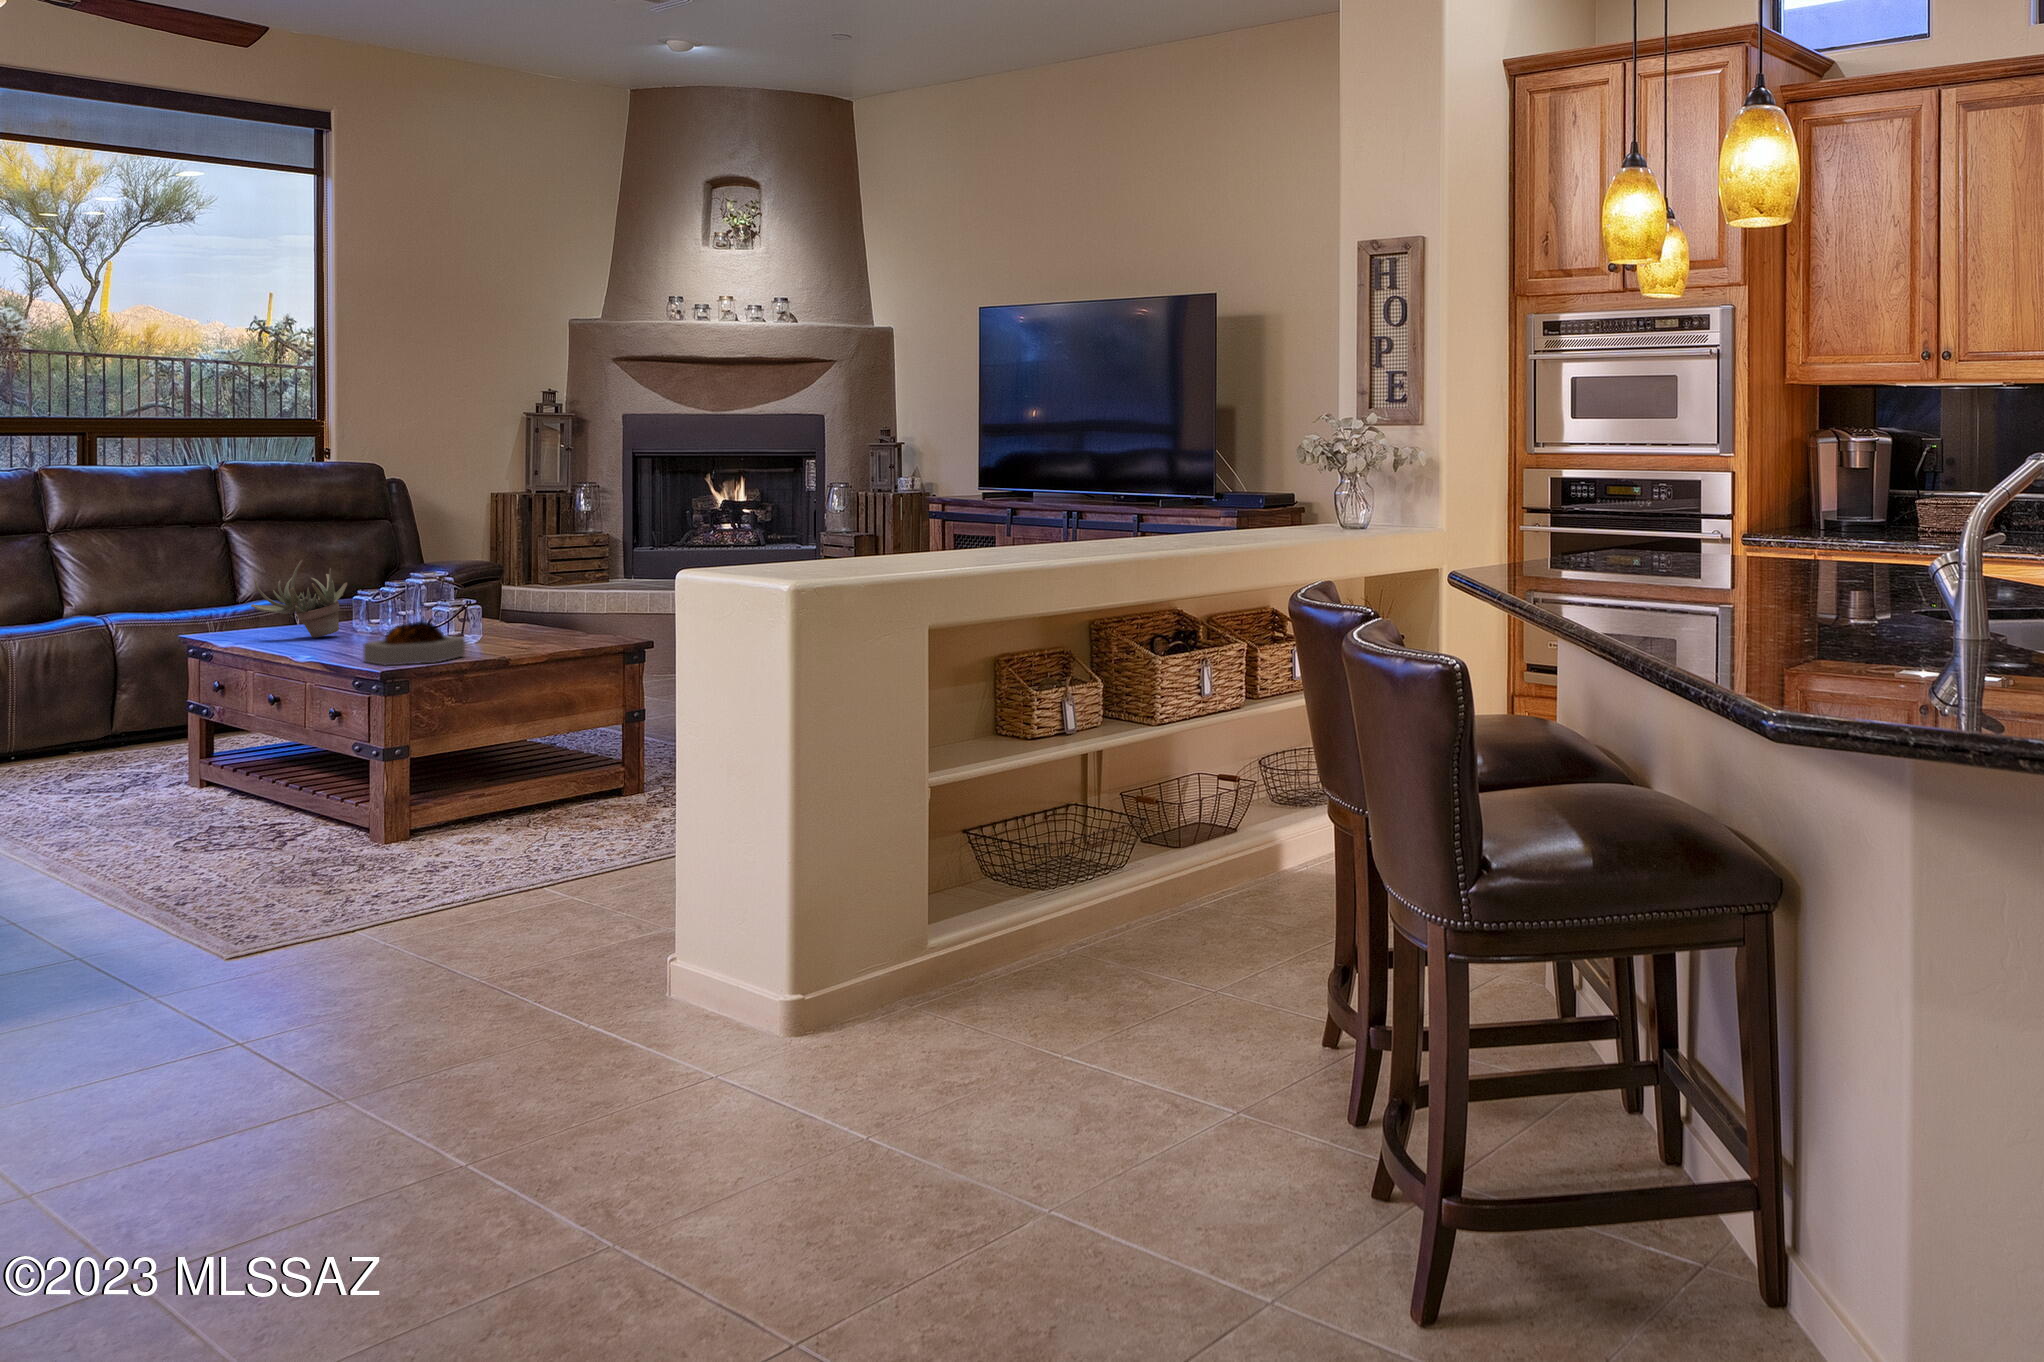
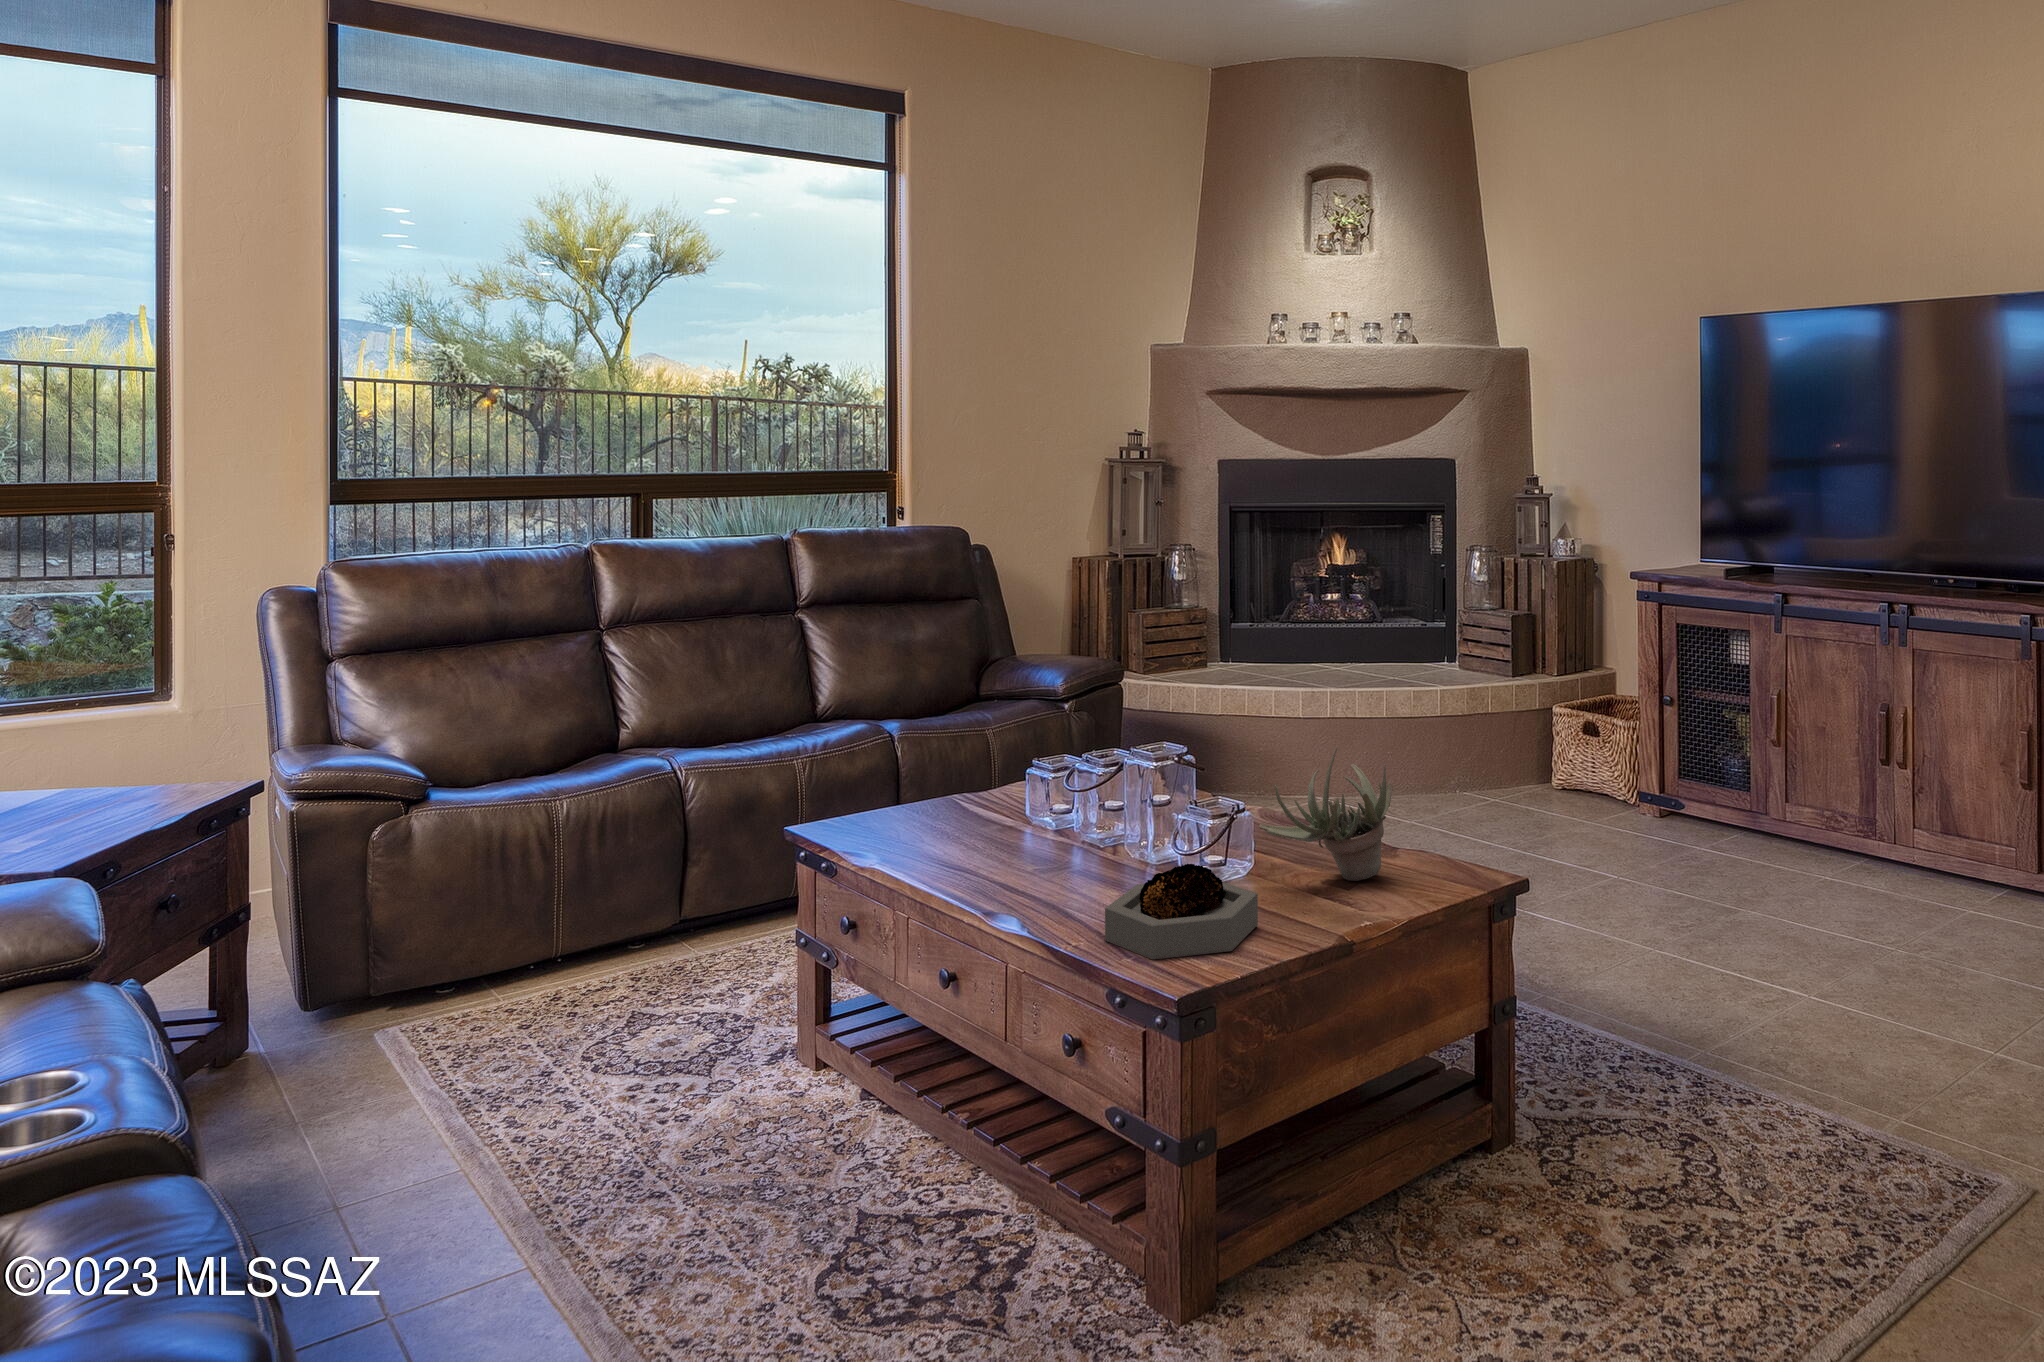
succulent plant: present [251,560,348,638] -> present [1259,747,1393,881]

